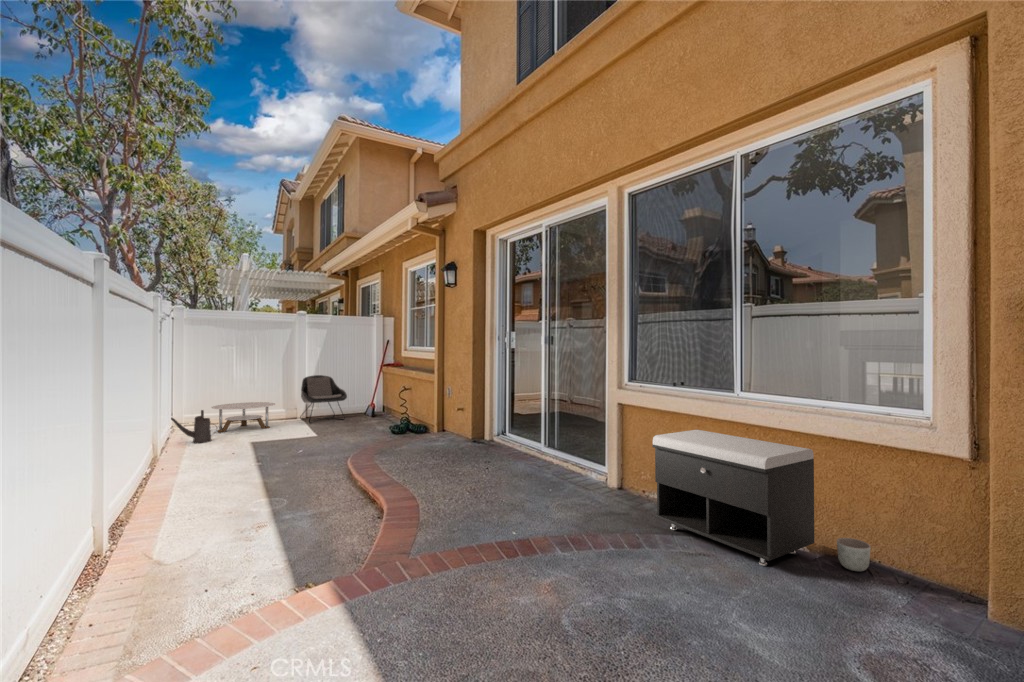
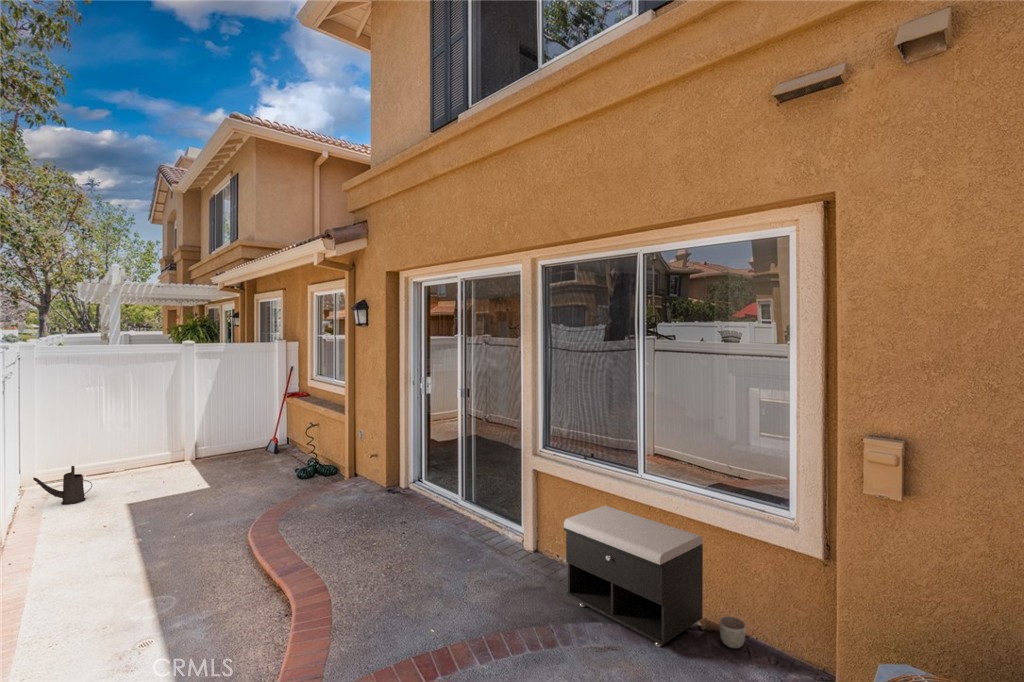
lounge chair: present [300,375,347,423] -> none [191,410,246,467]
round table: present [212,402,275,432] -> none [82,445,161,485]

